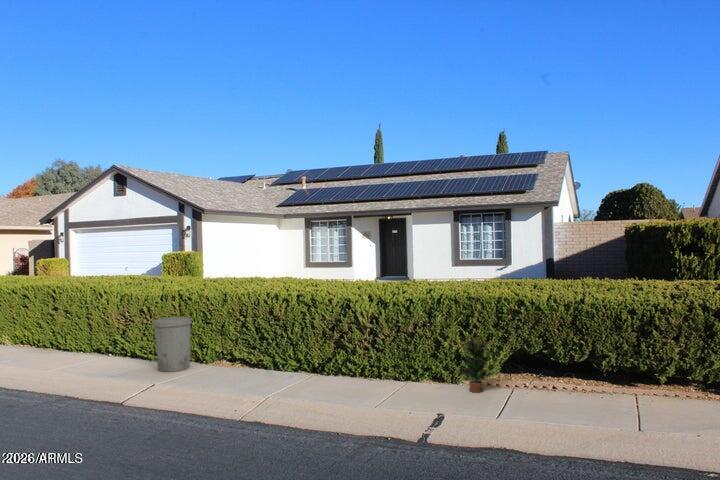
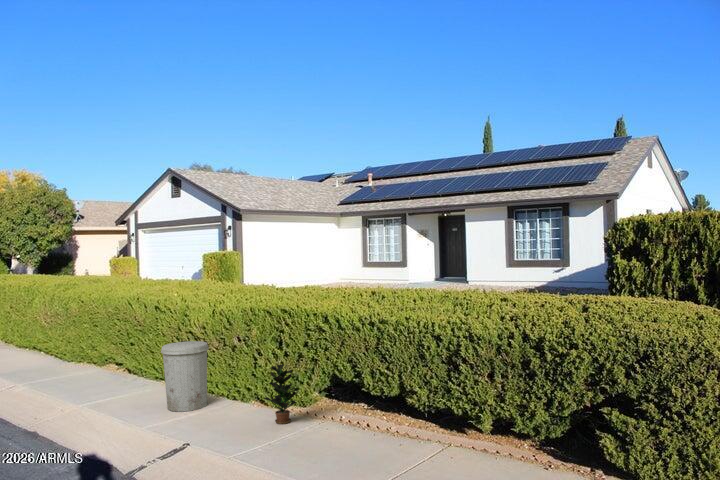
trash can: present [153,317,192,372] -> present [161,341,209,411]

